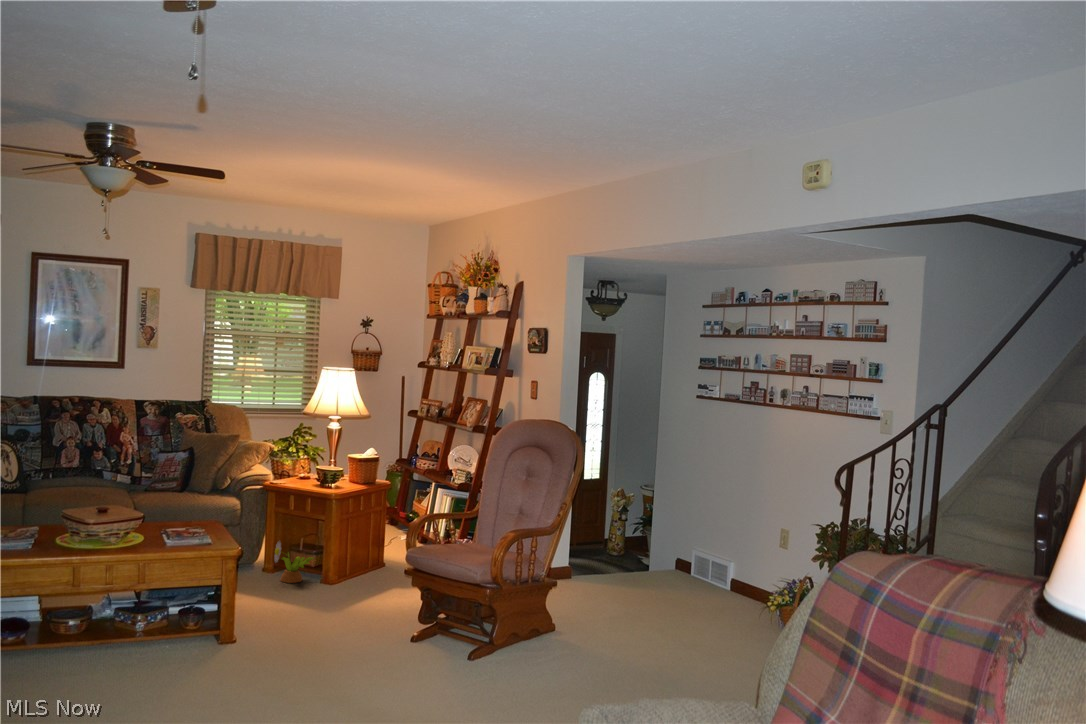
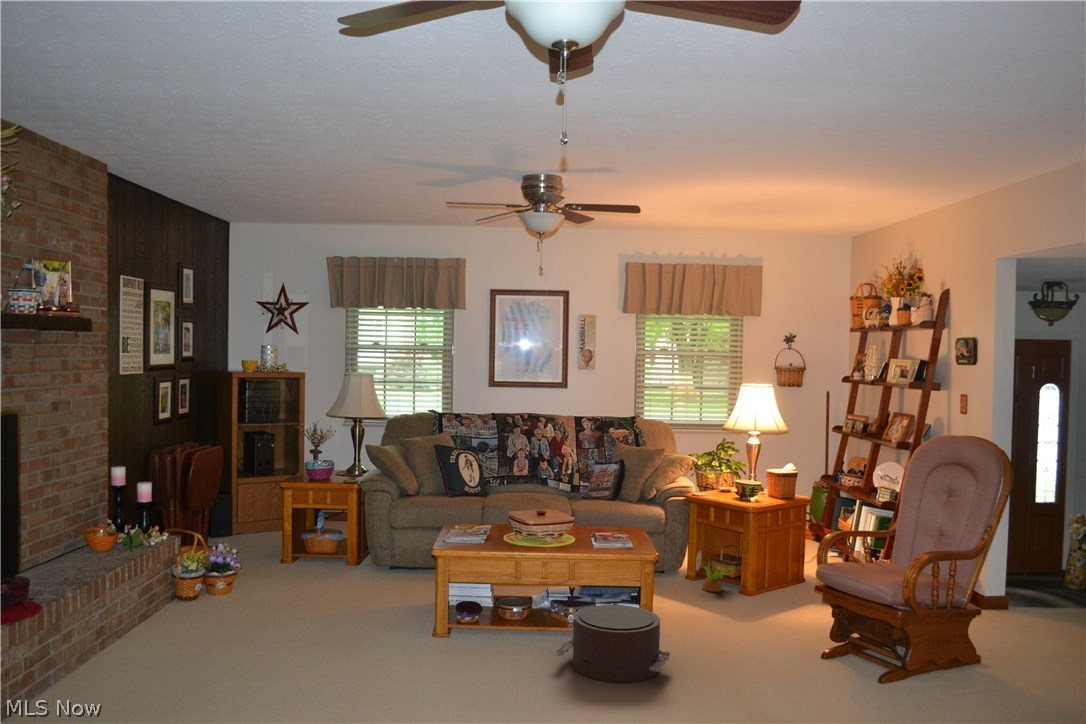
pouf: none [127,601,257,681] -> present [556,605,670,683]

